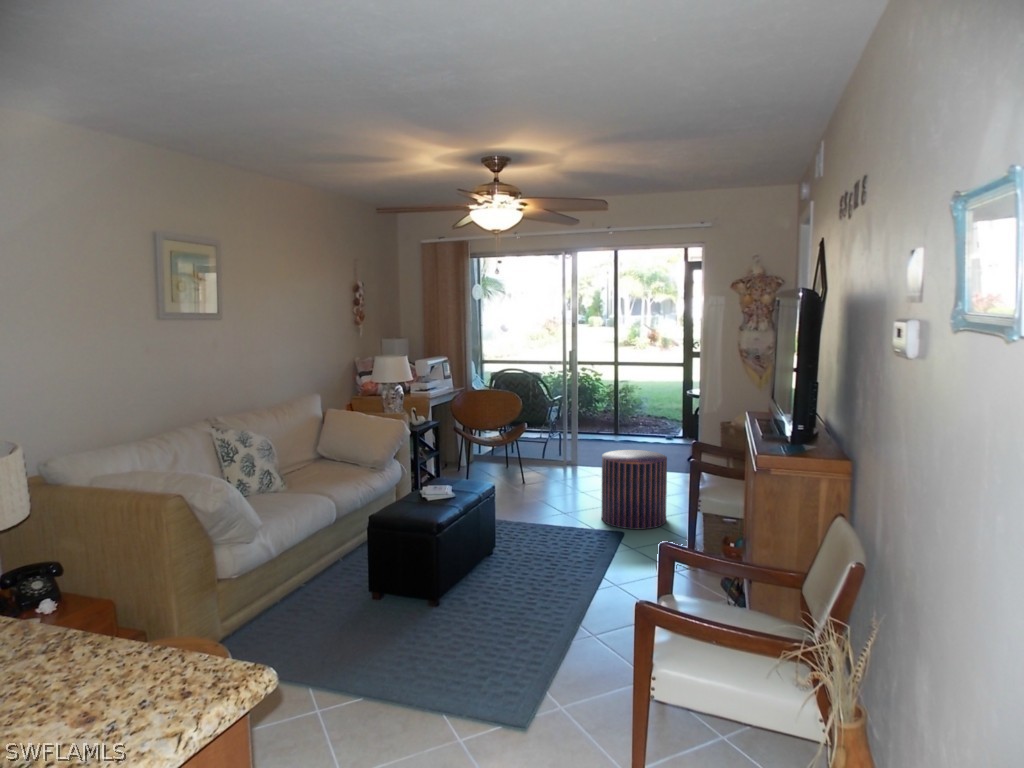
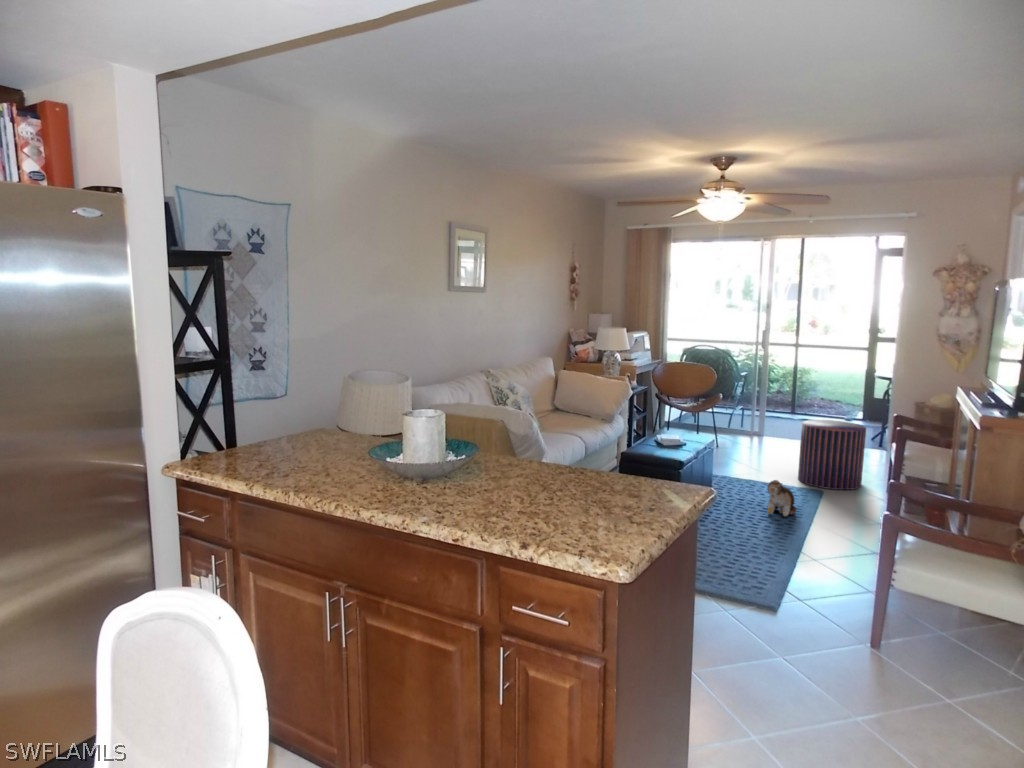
plush toy: none [547,532,588,574] -> present [767,480,796,516]

